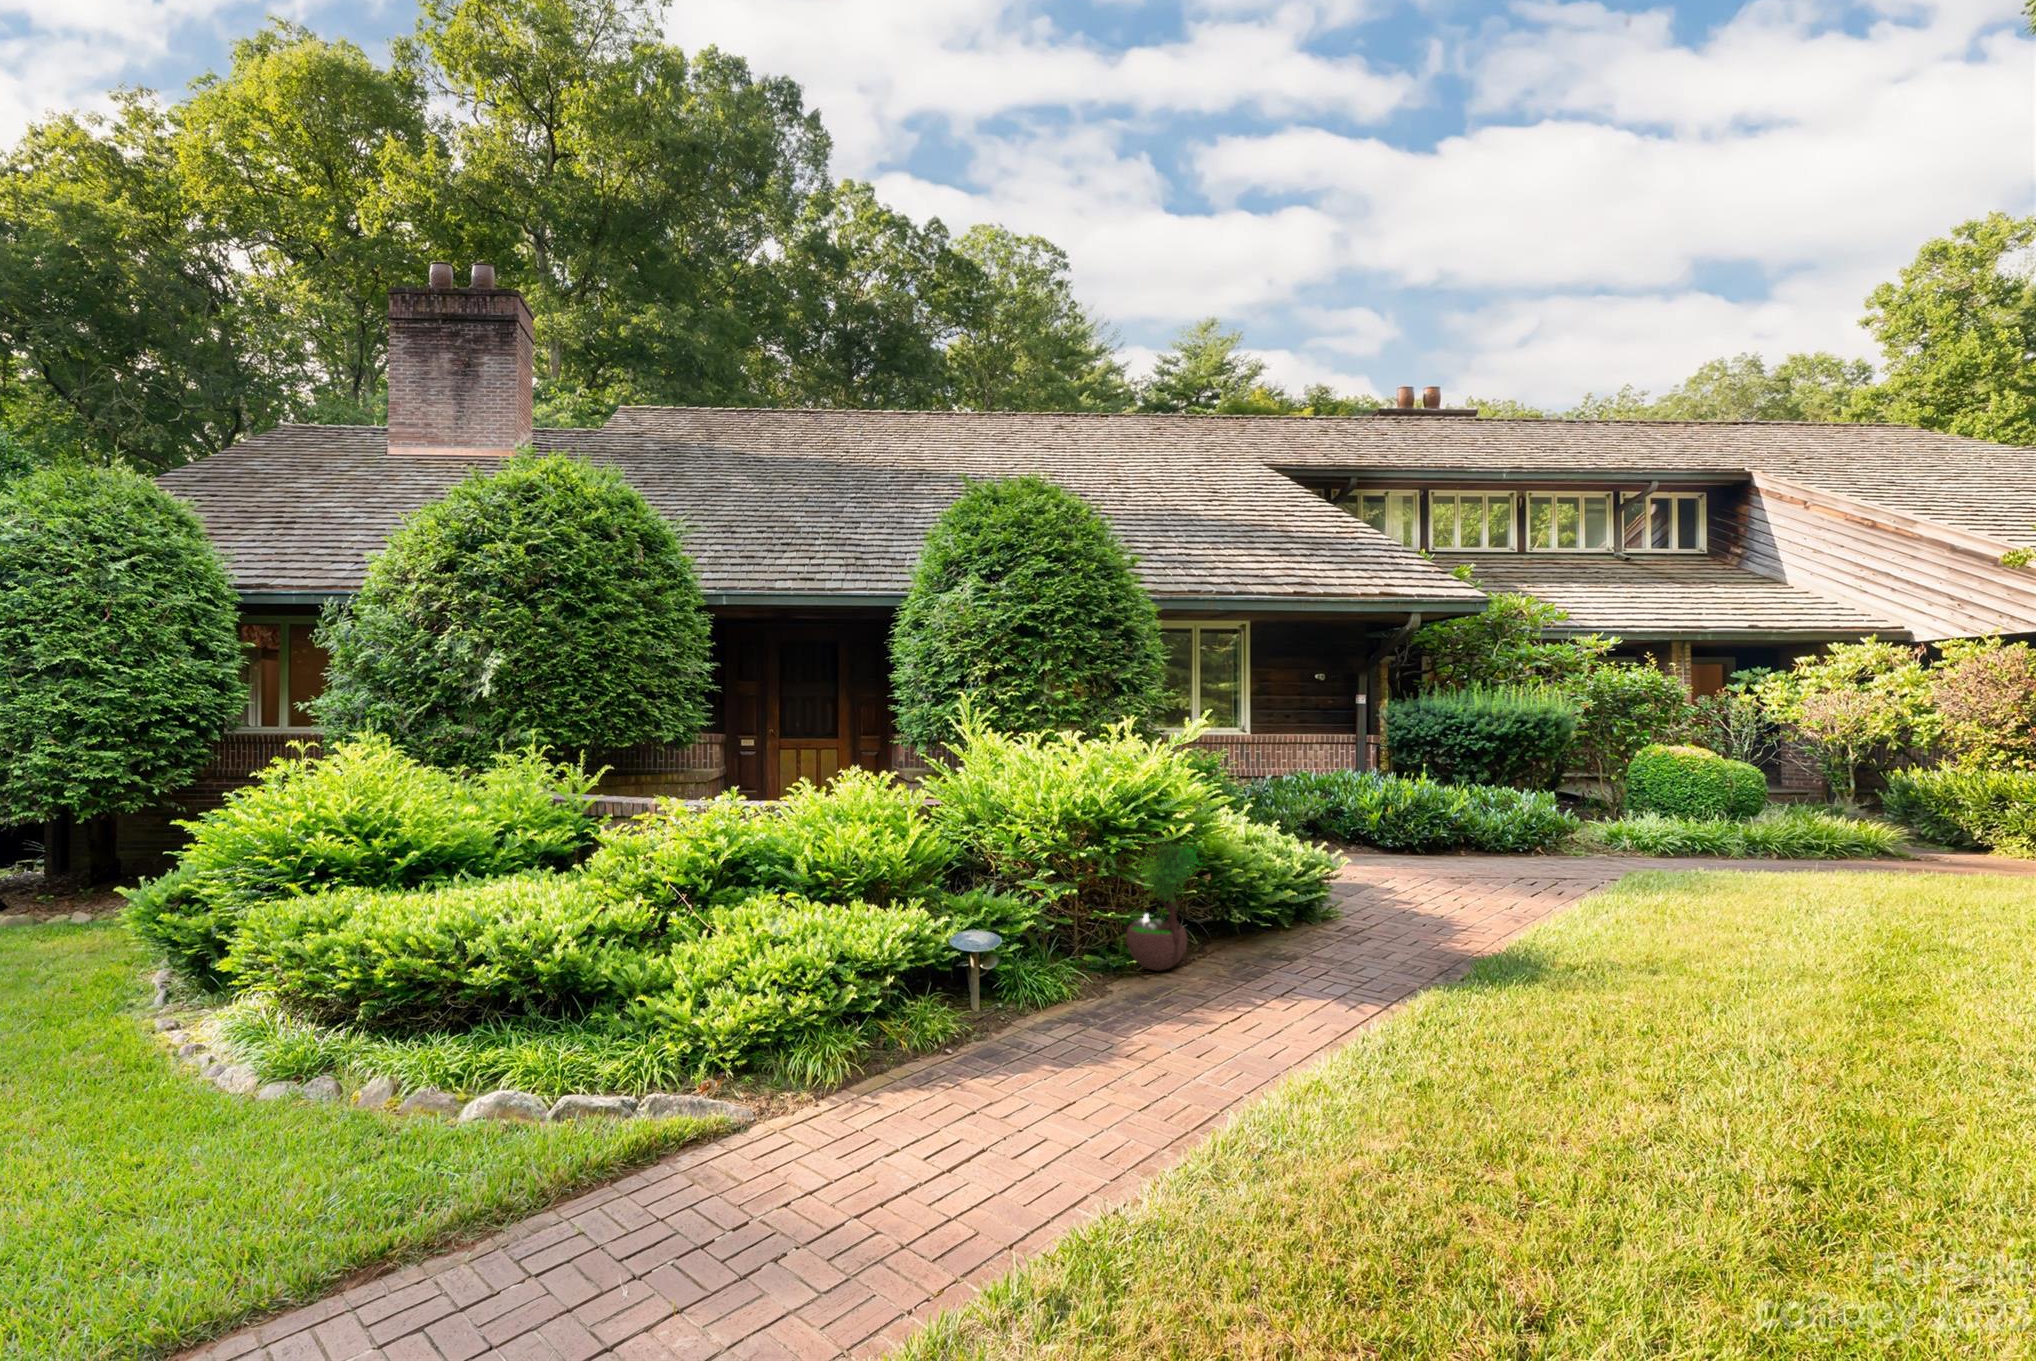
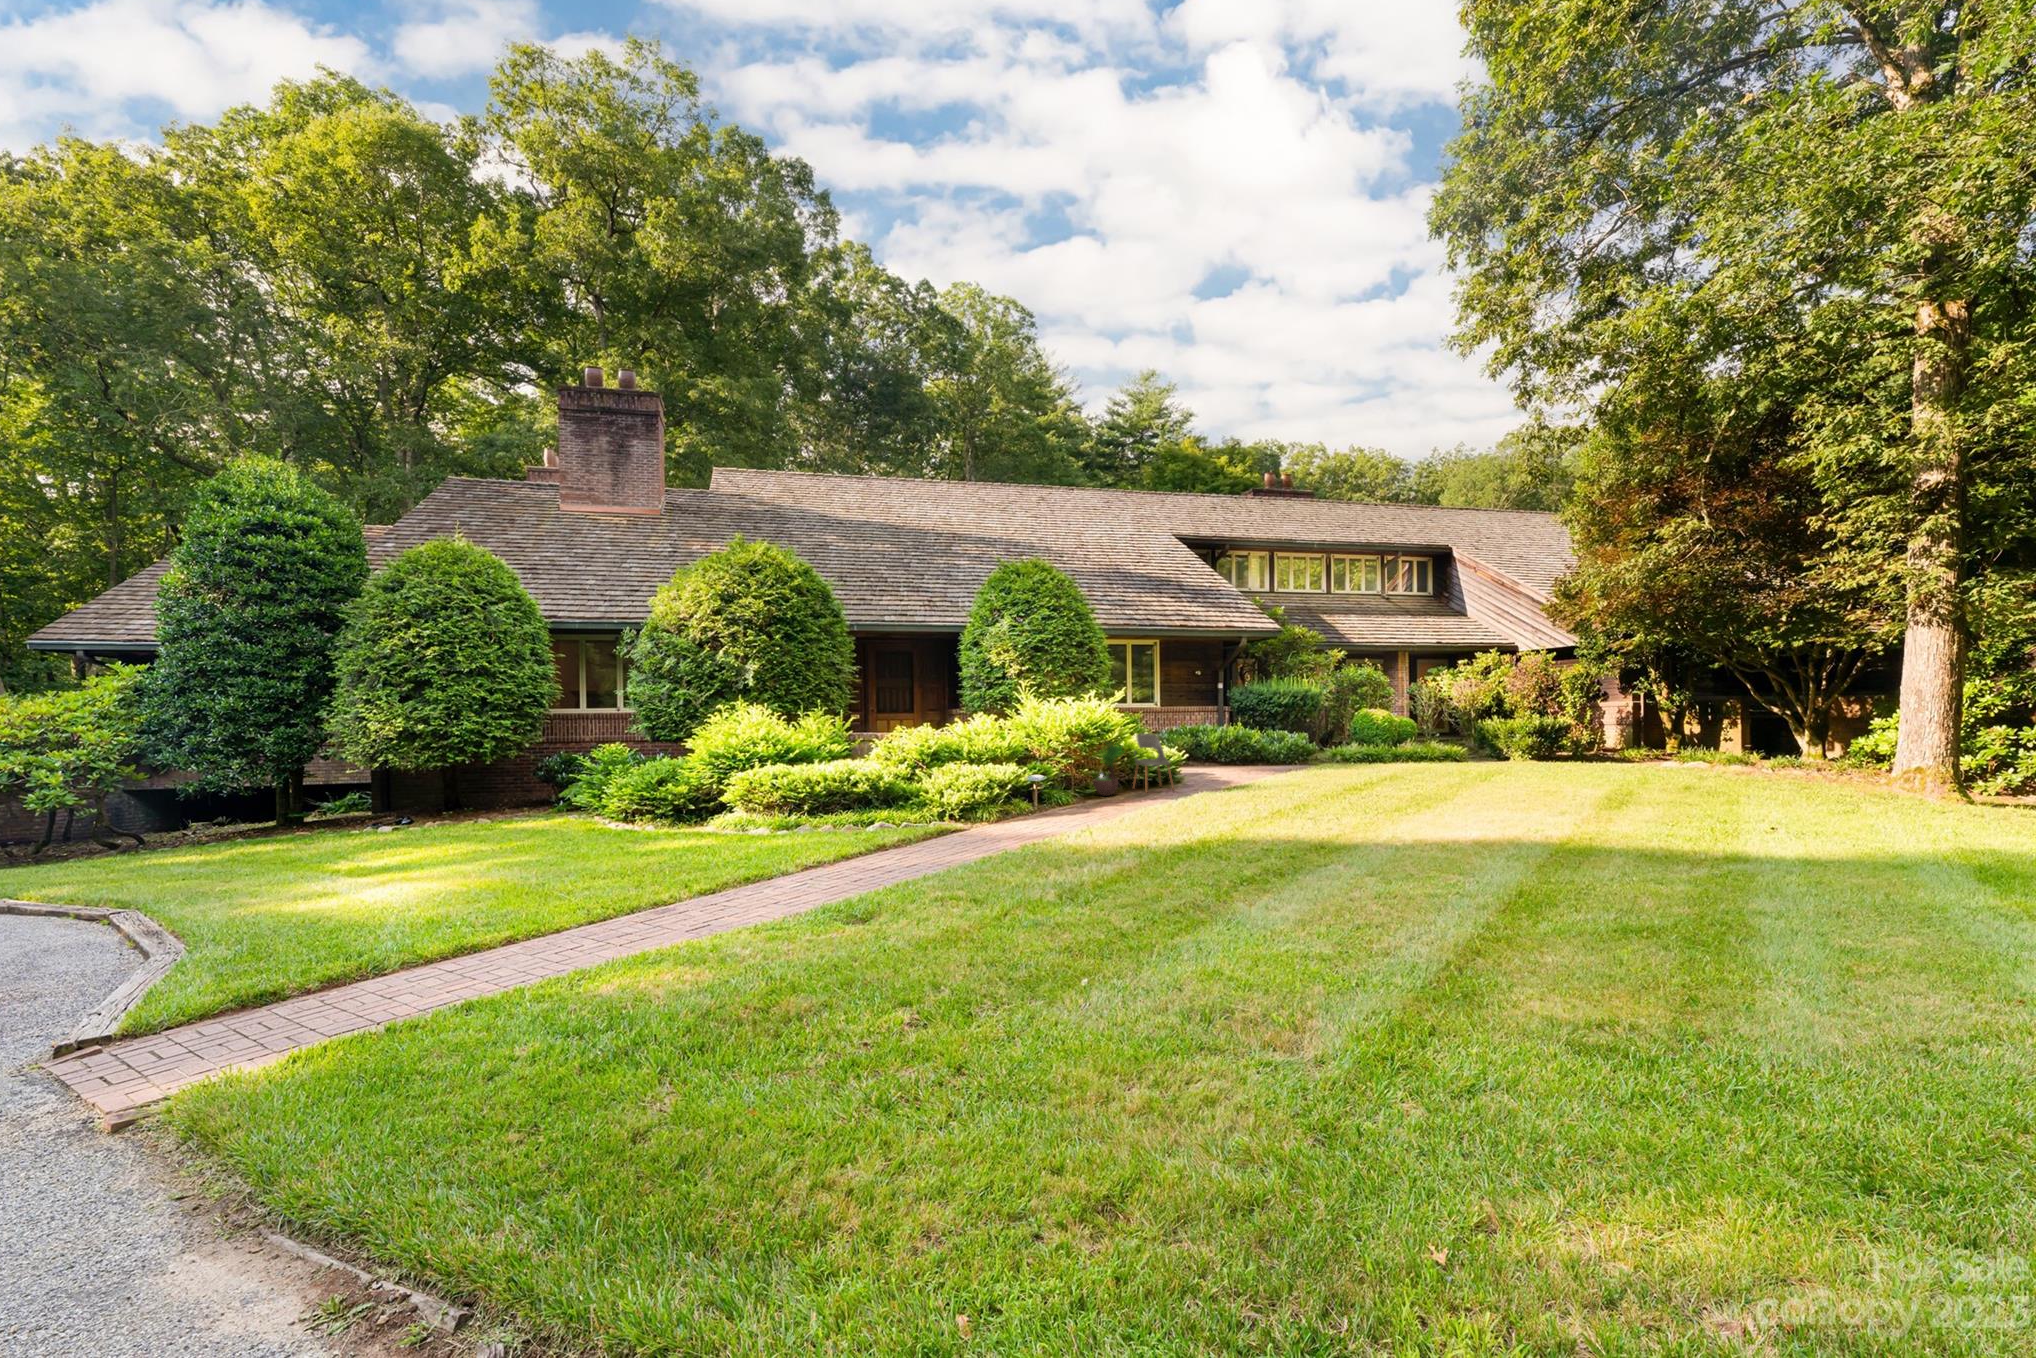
chair: none [1217,810,1320,957] -> present [1133,733,1174,791]

